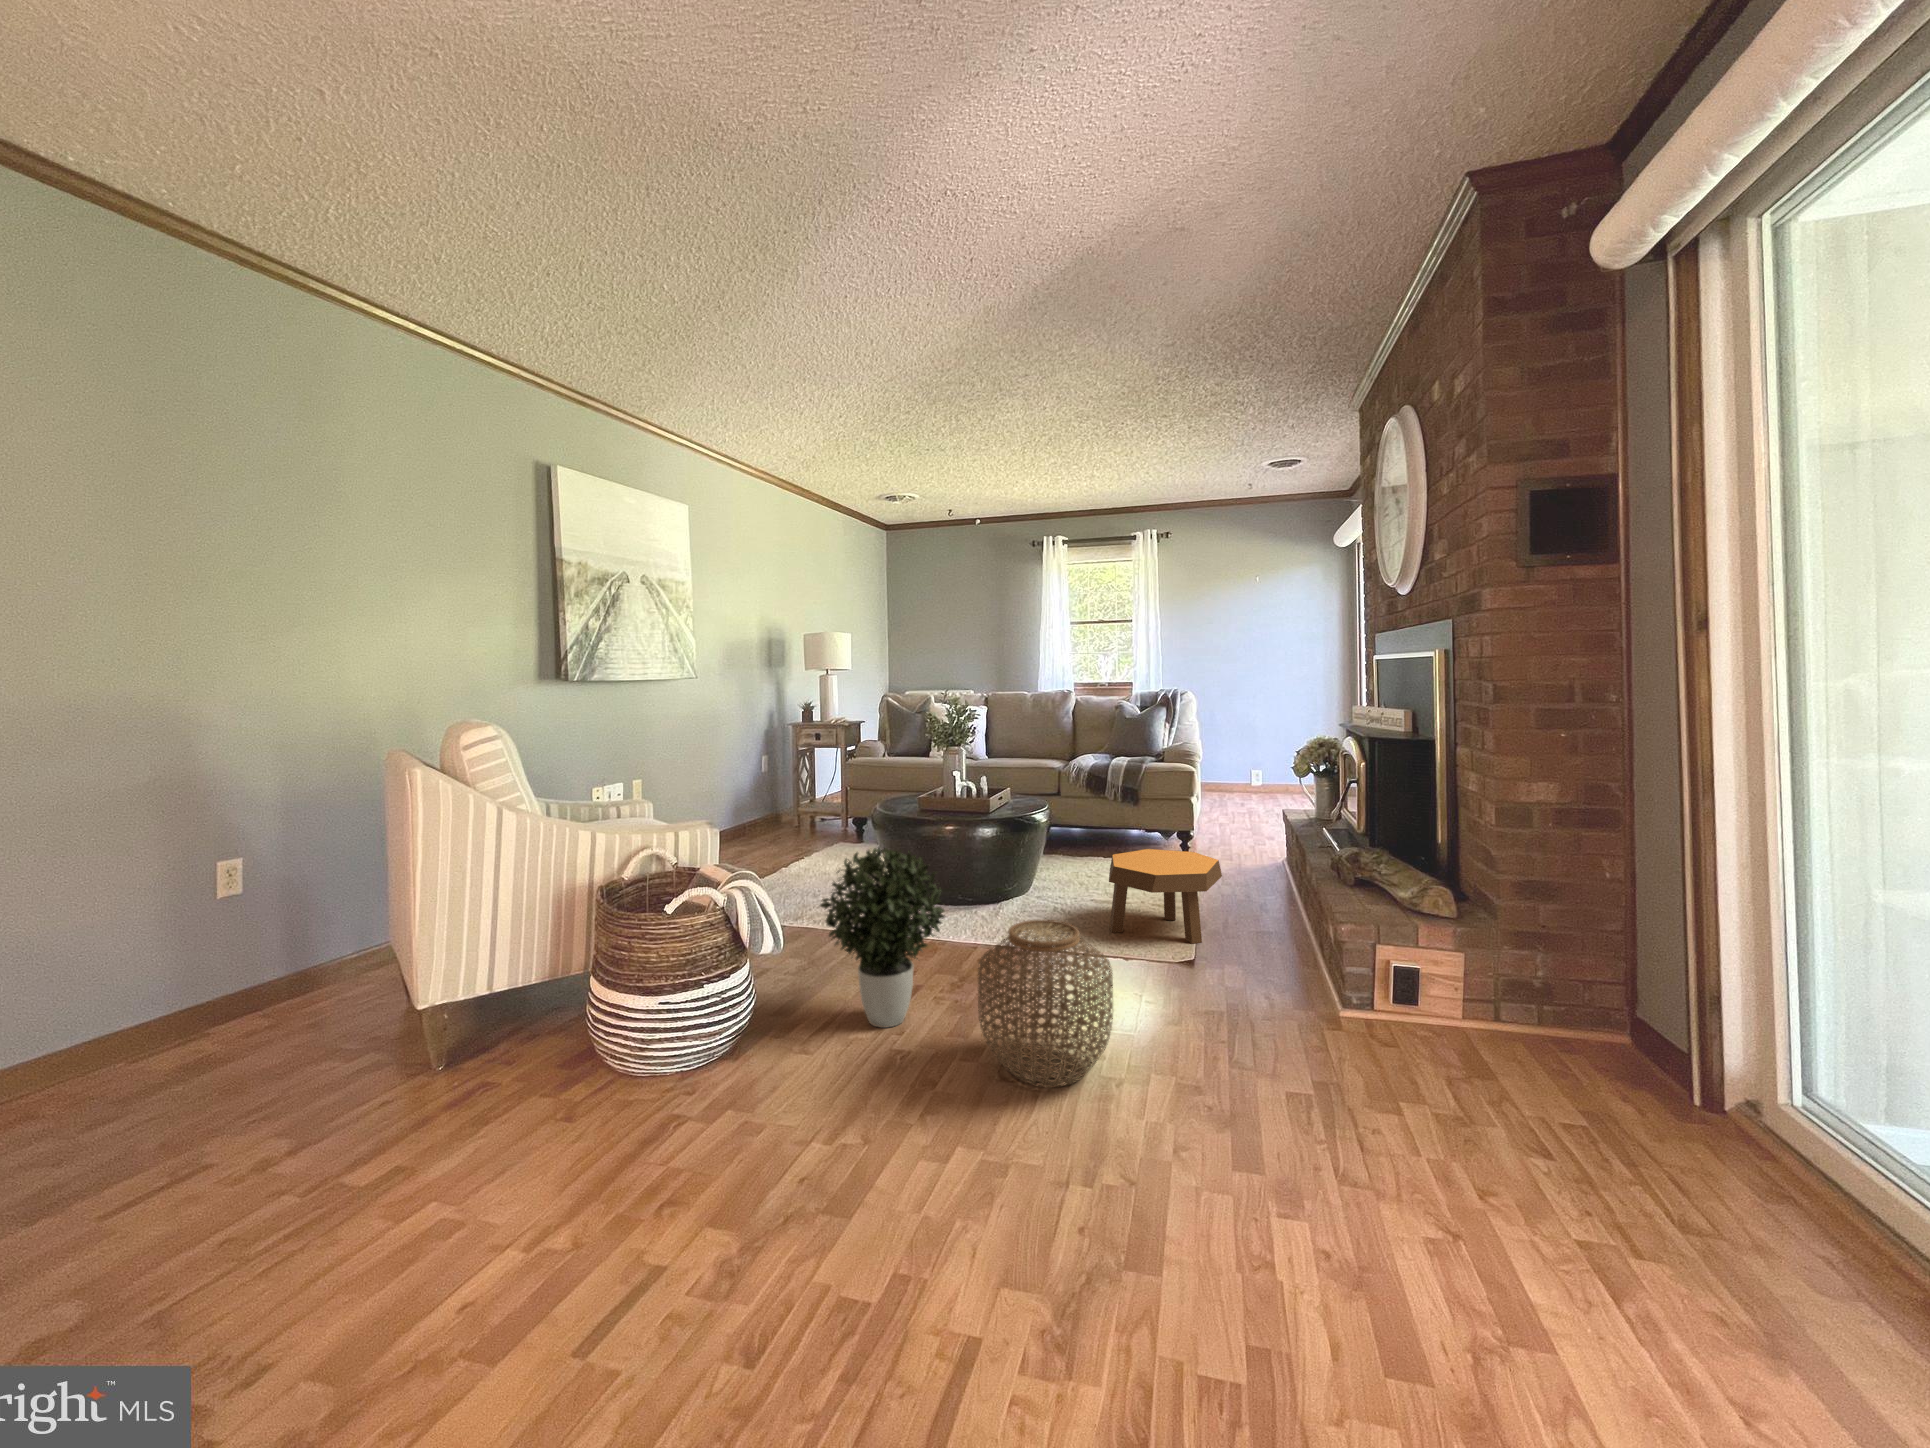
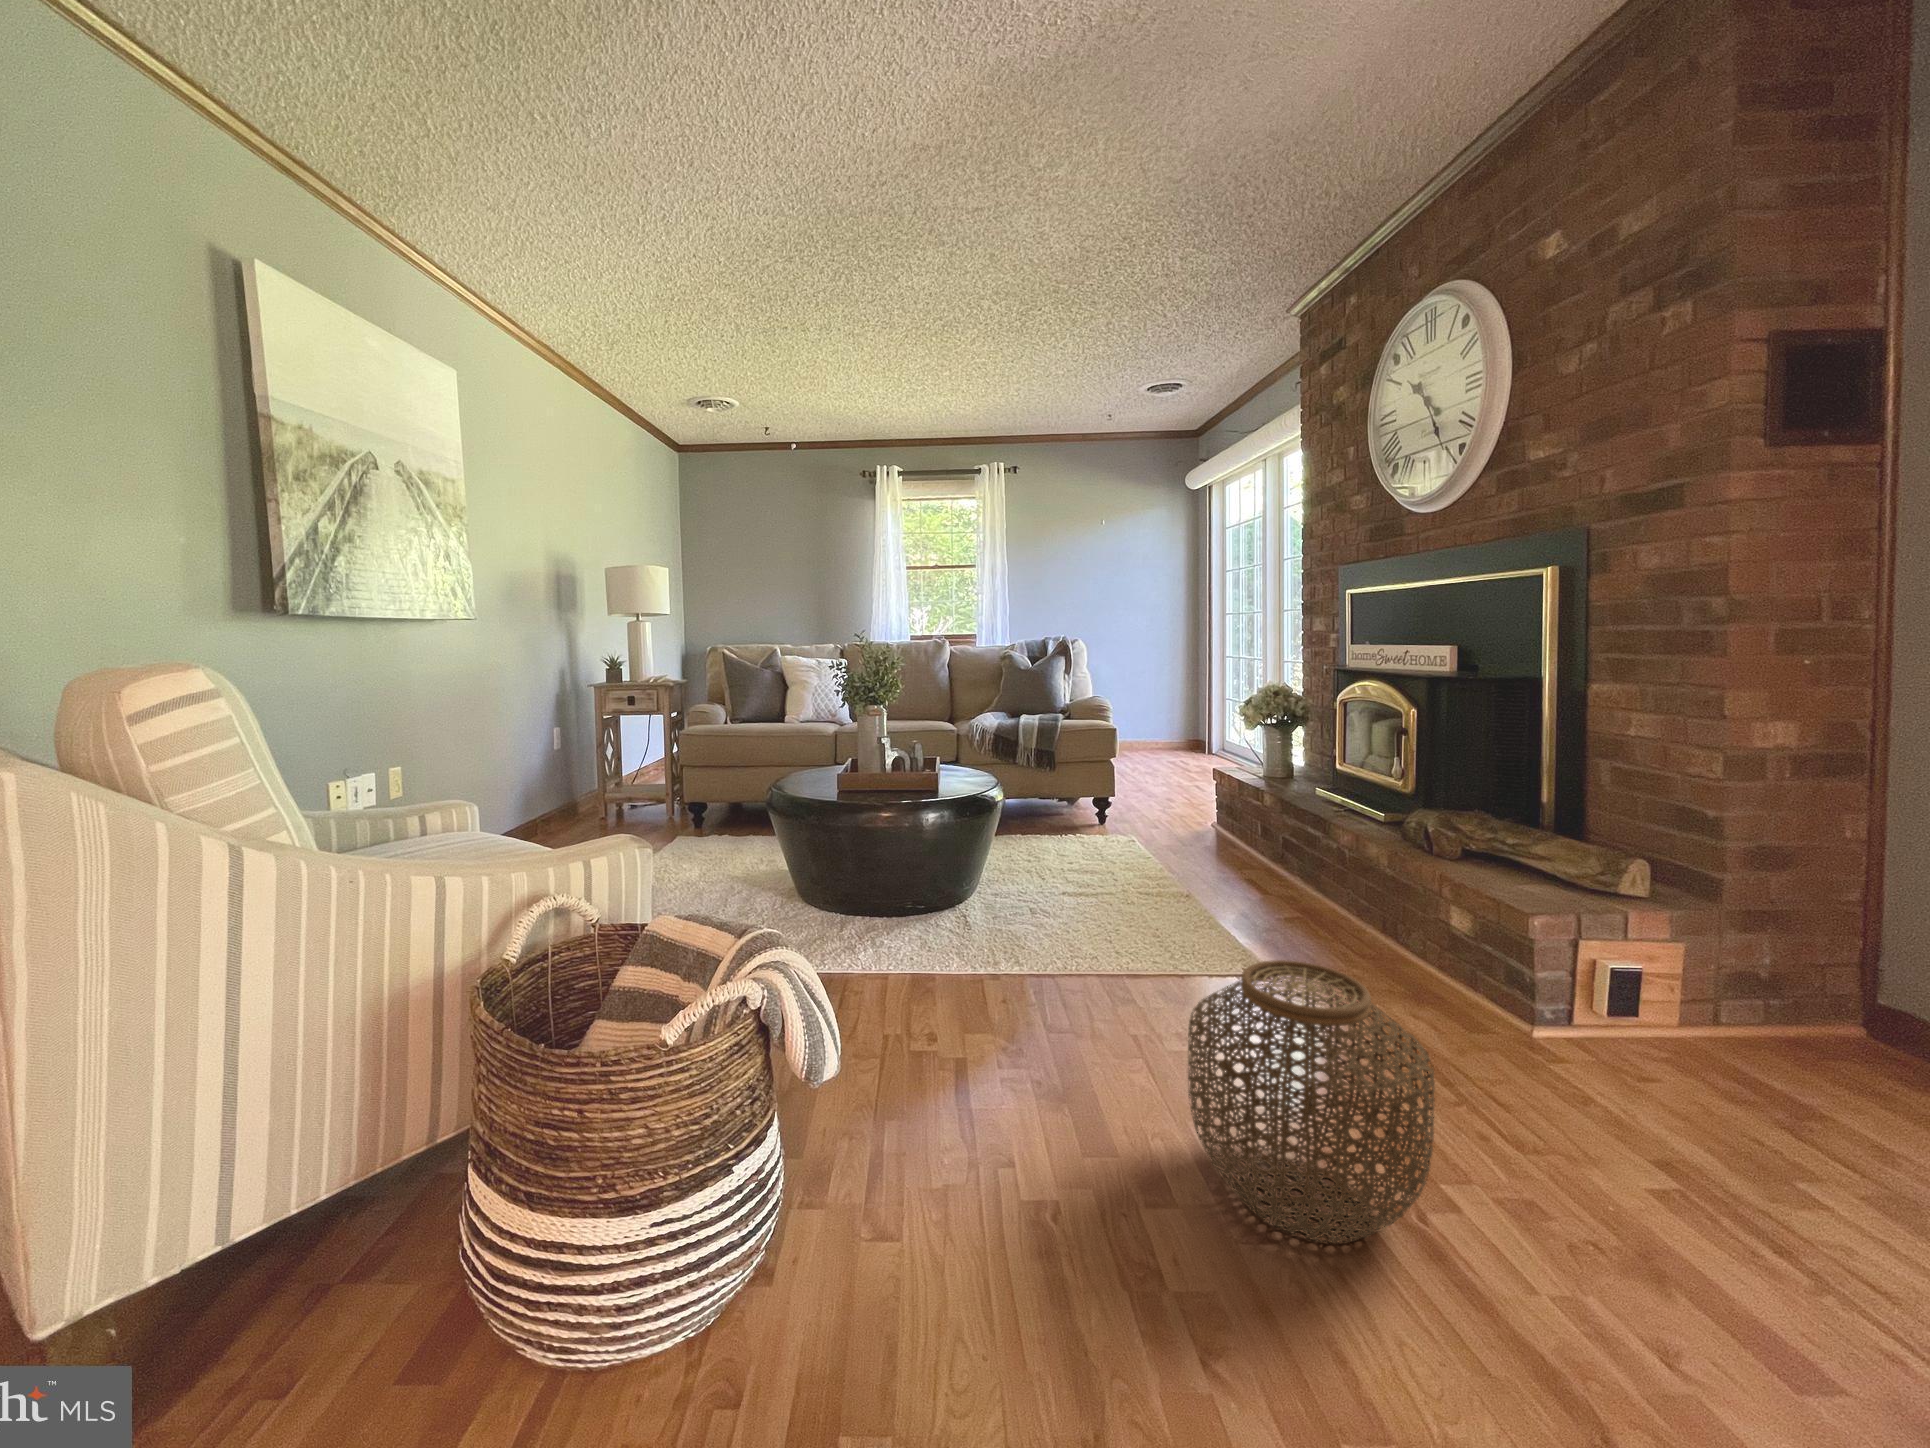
potted plant: present [820,847,945,1028] -> none [877,858,1077,1156]
footstool: present [1109,849,1222,944] -> none [1114,825,1267,942]

